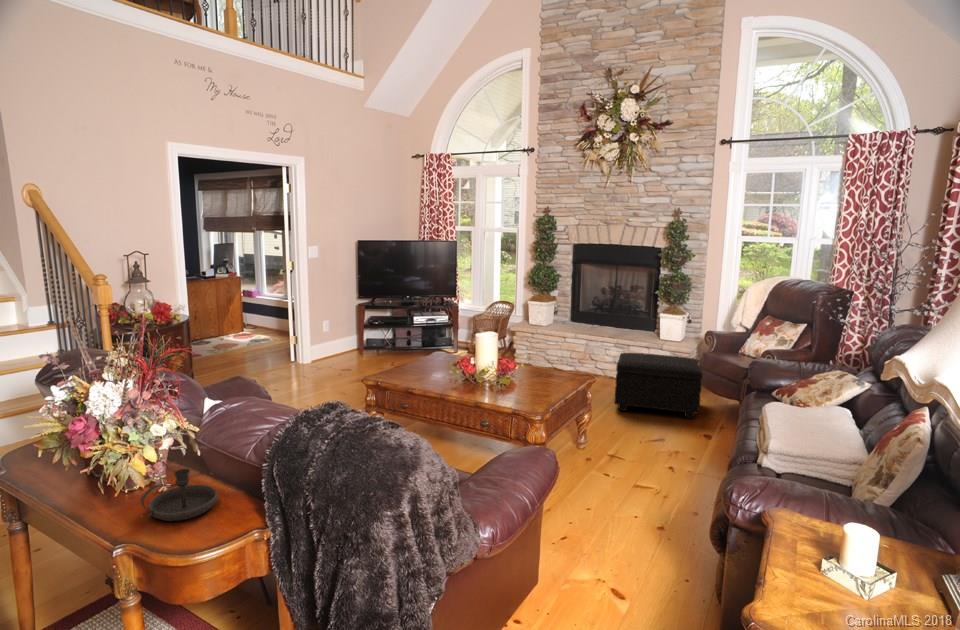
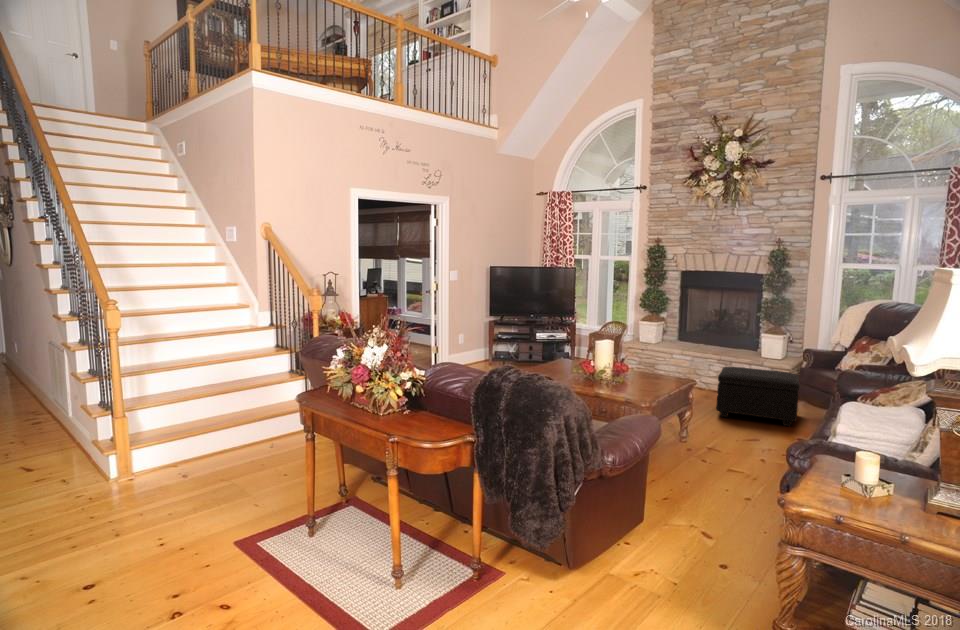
candlestick: present [141,469,218,521] -> none [404,400,443,428]

